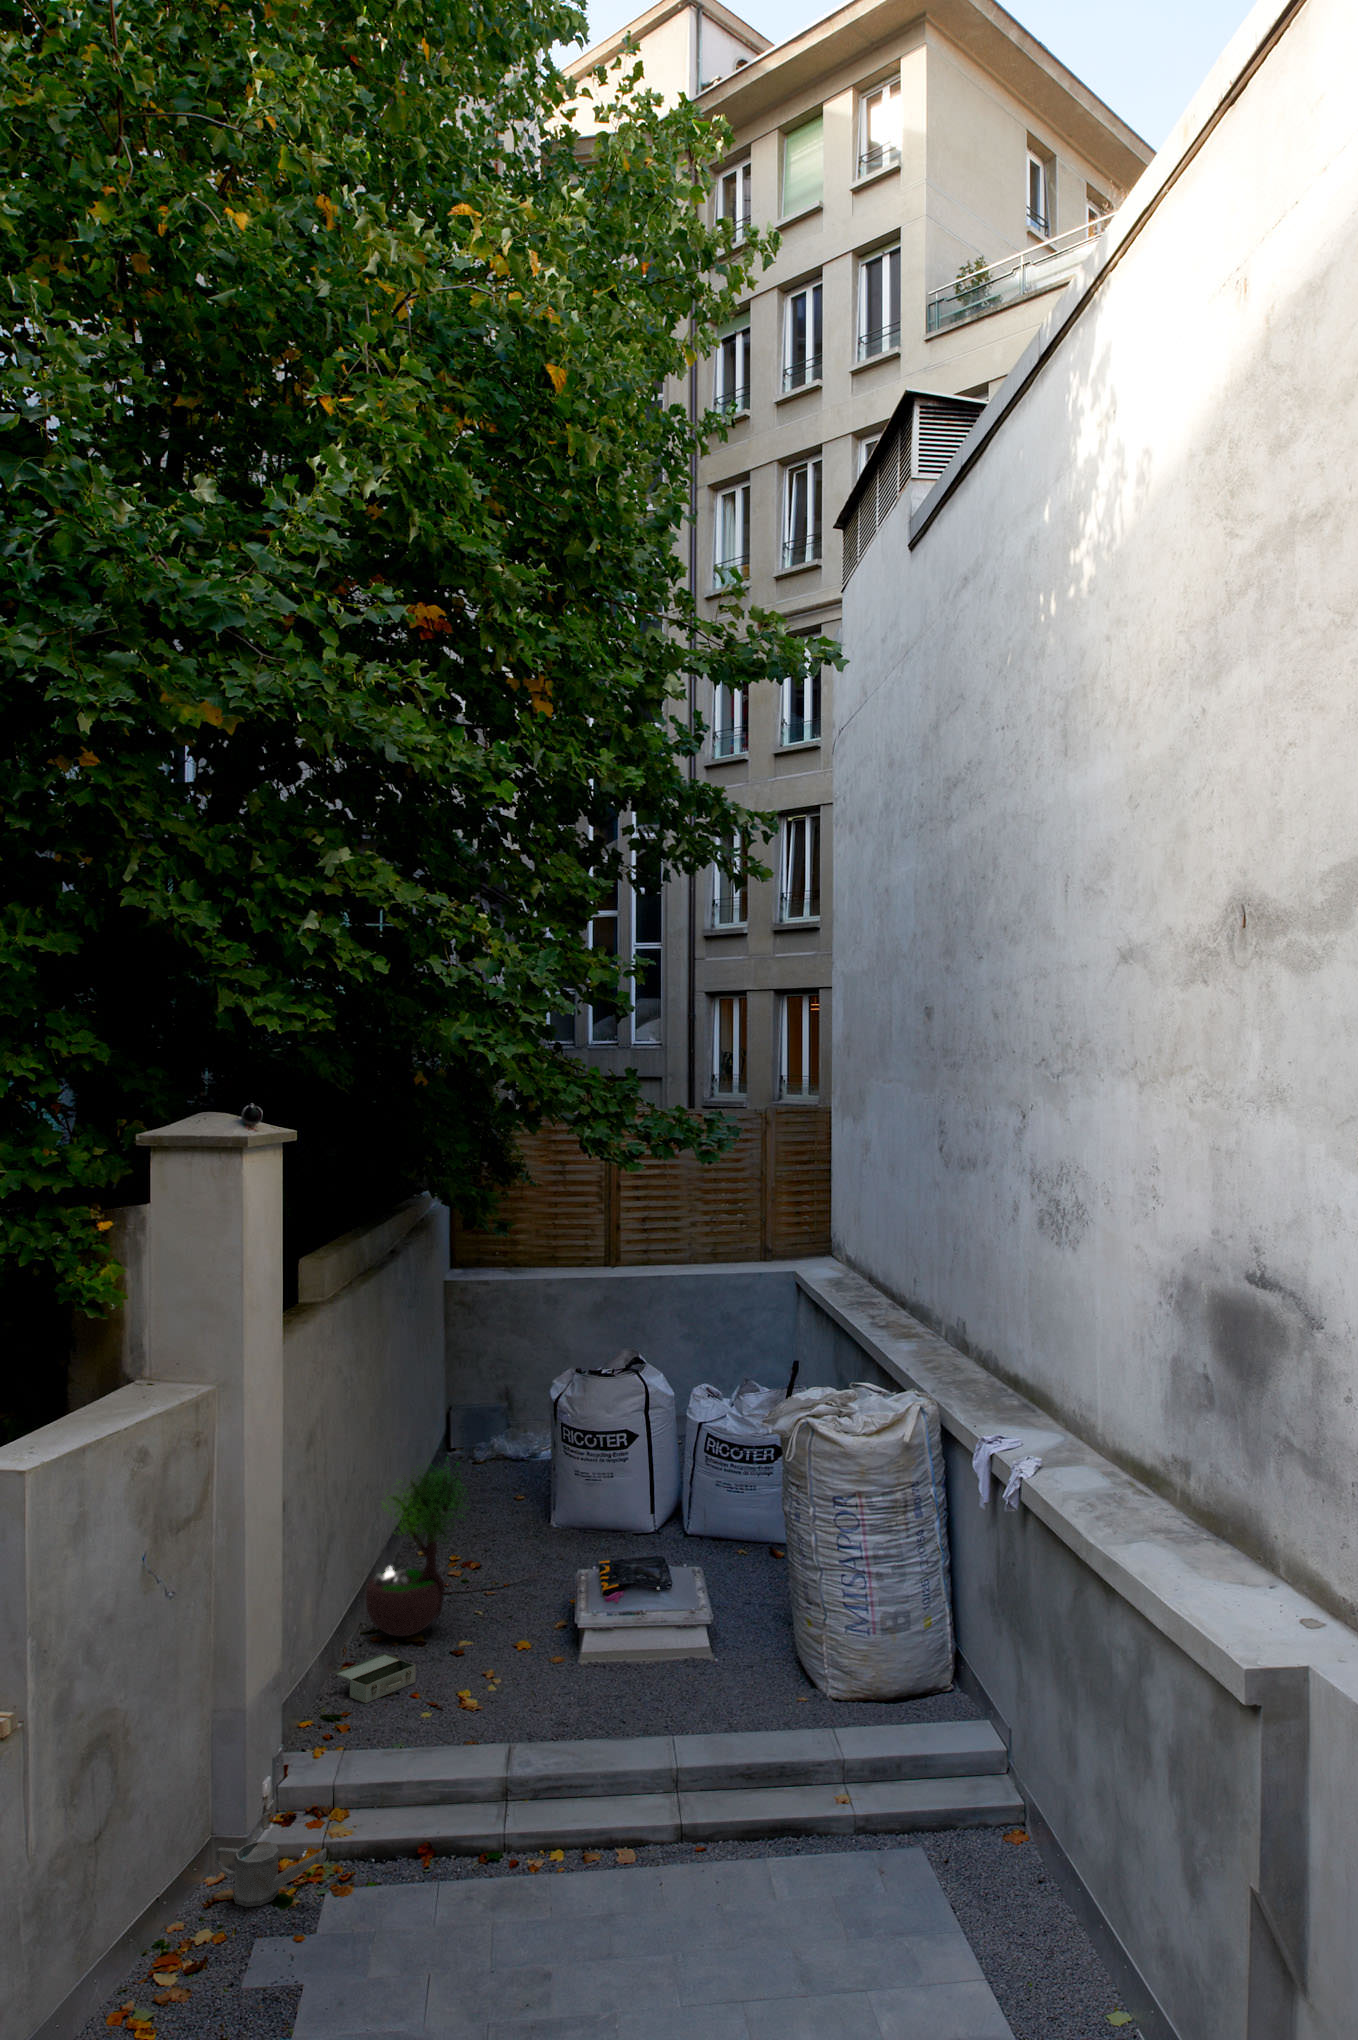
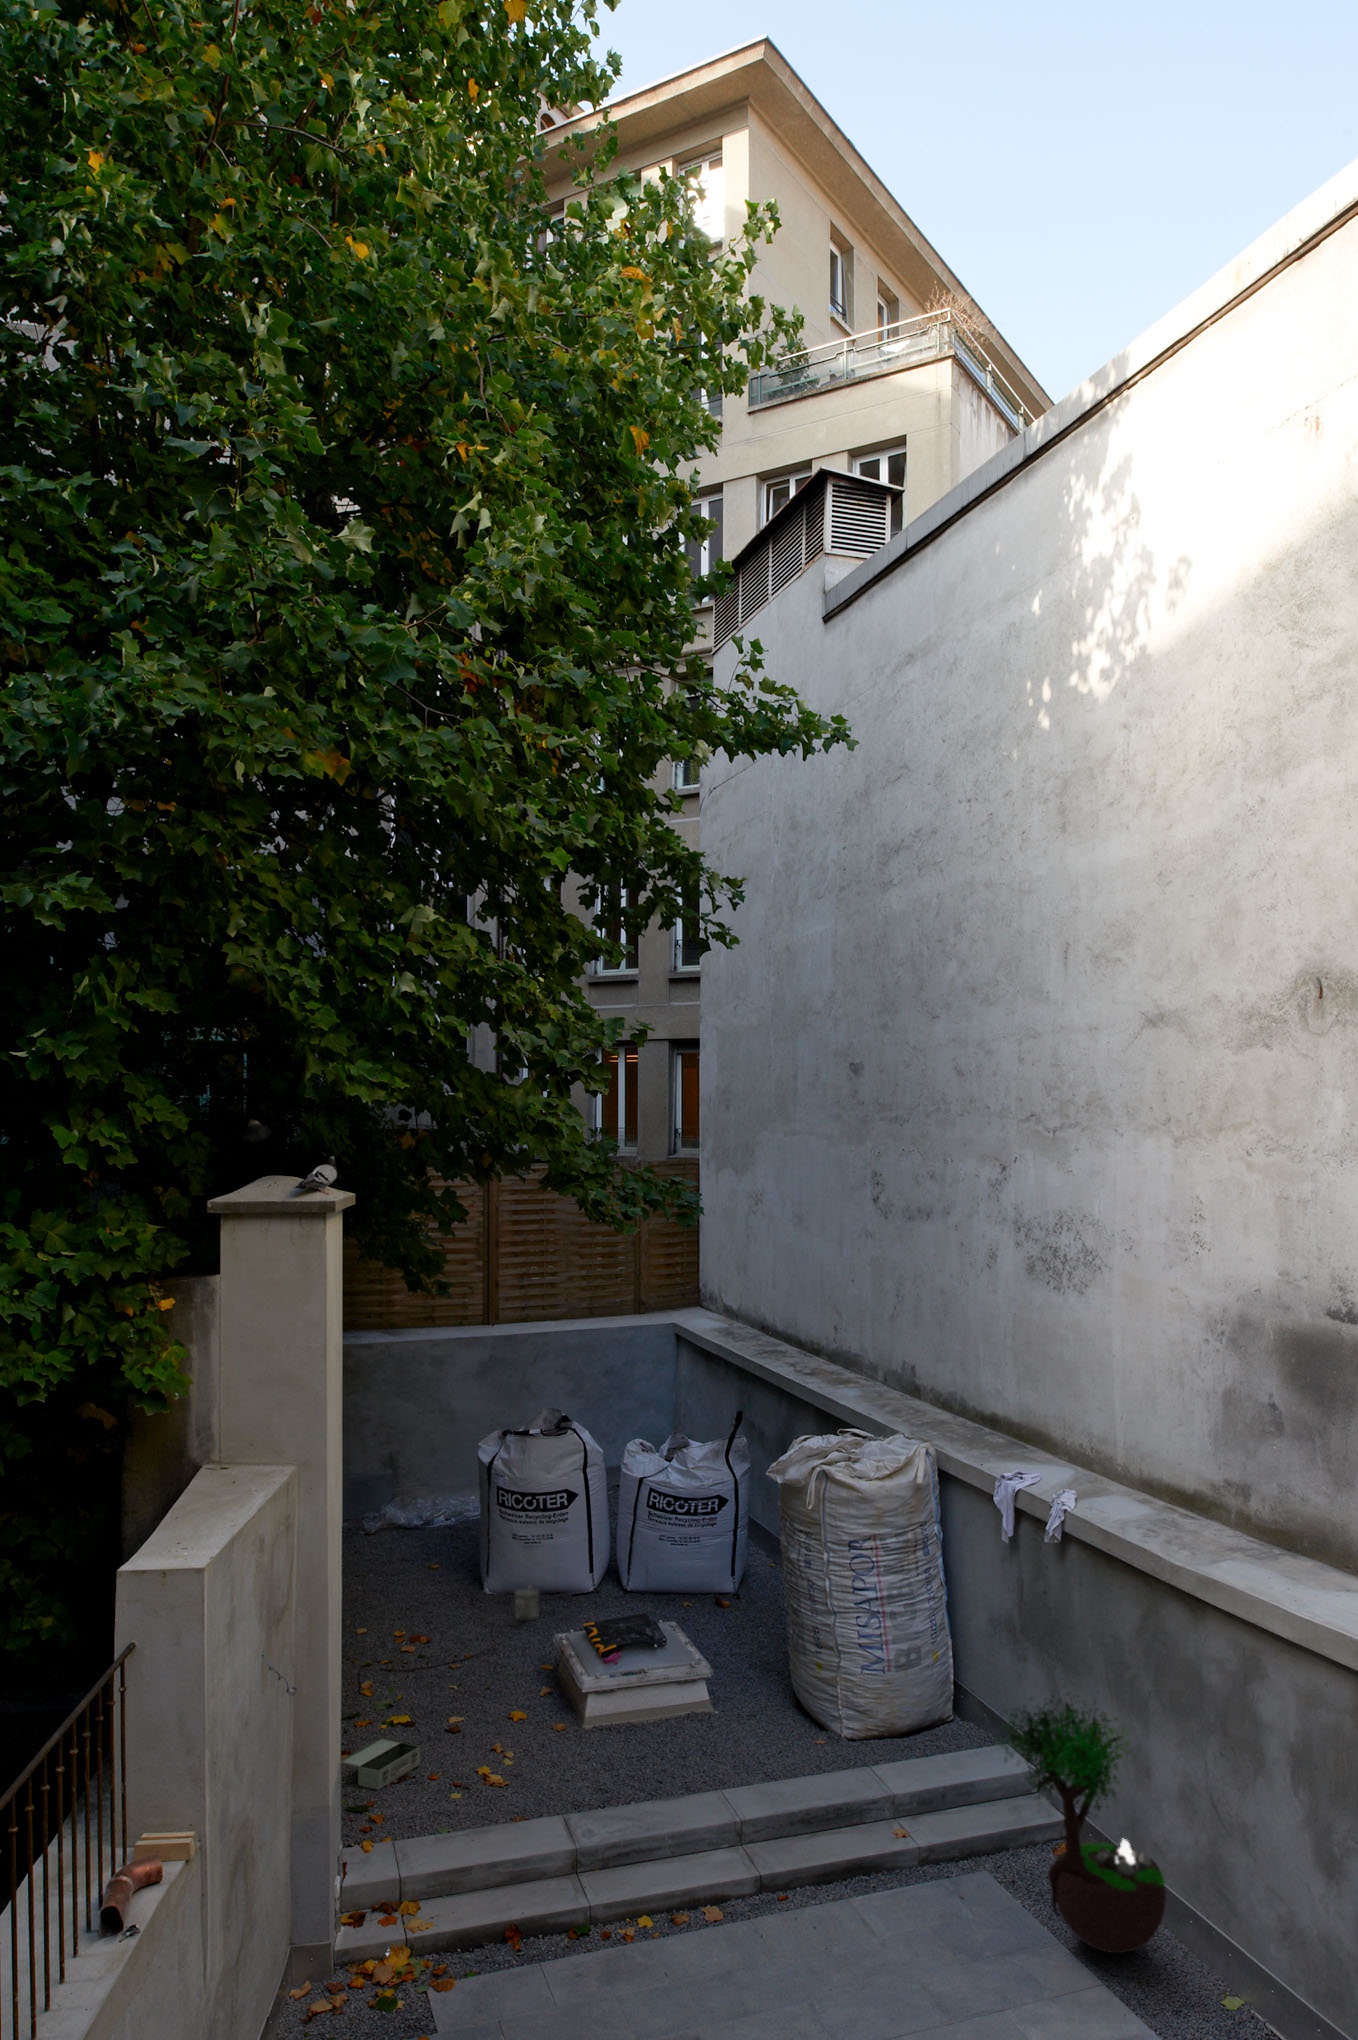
potted tree: present [366,1457,468,1637] -> present [995,1684,1166,1953]
watering can: present [215,1841,326,1907] -> present [514,1585,539,1621]

